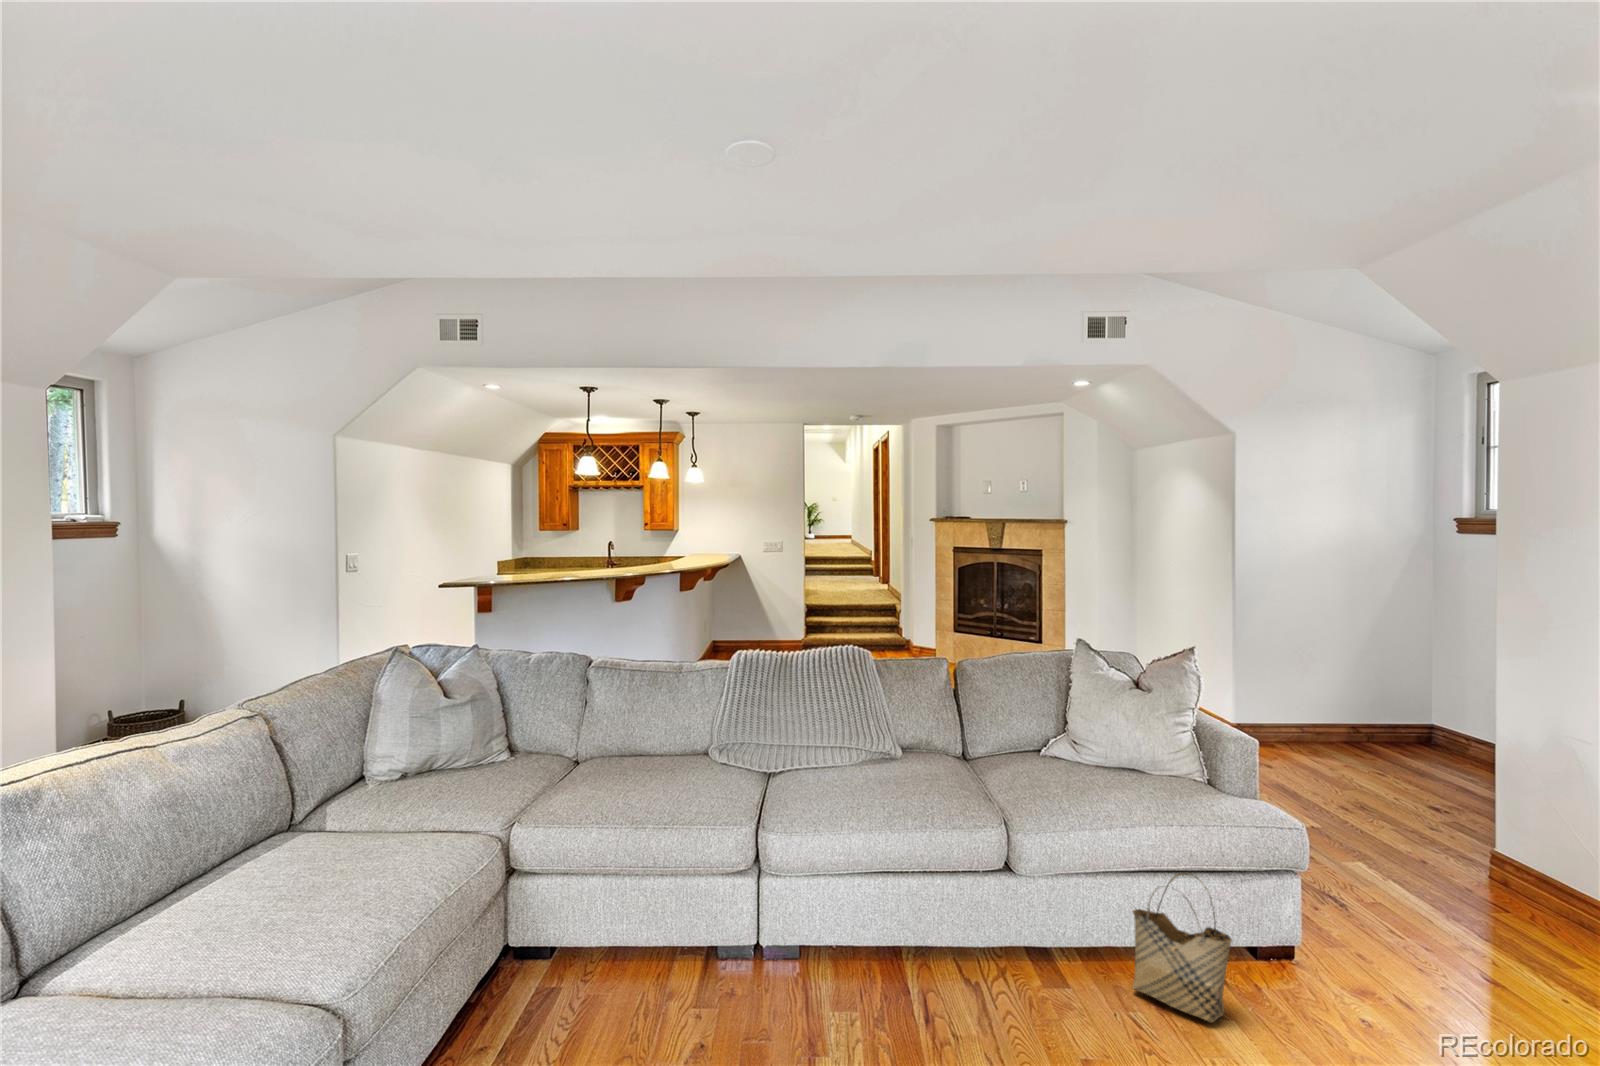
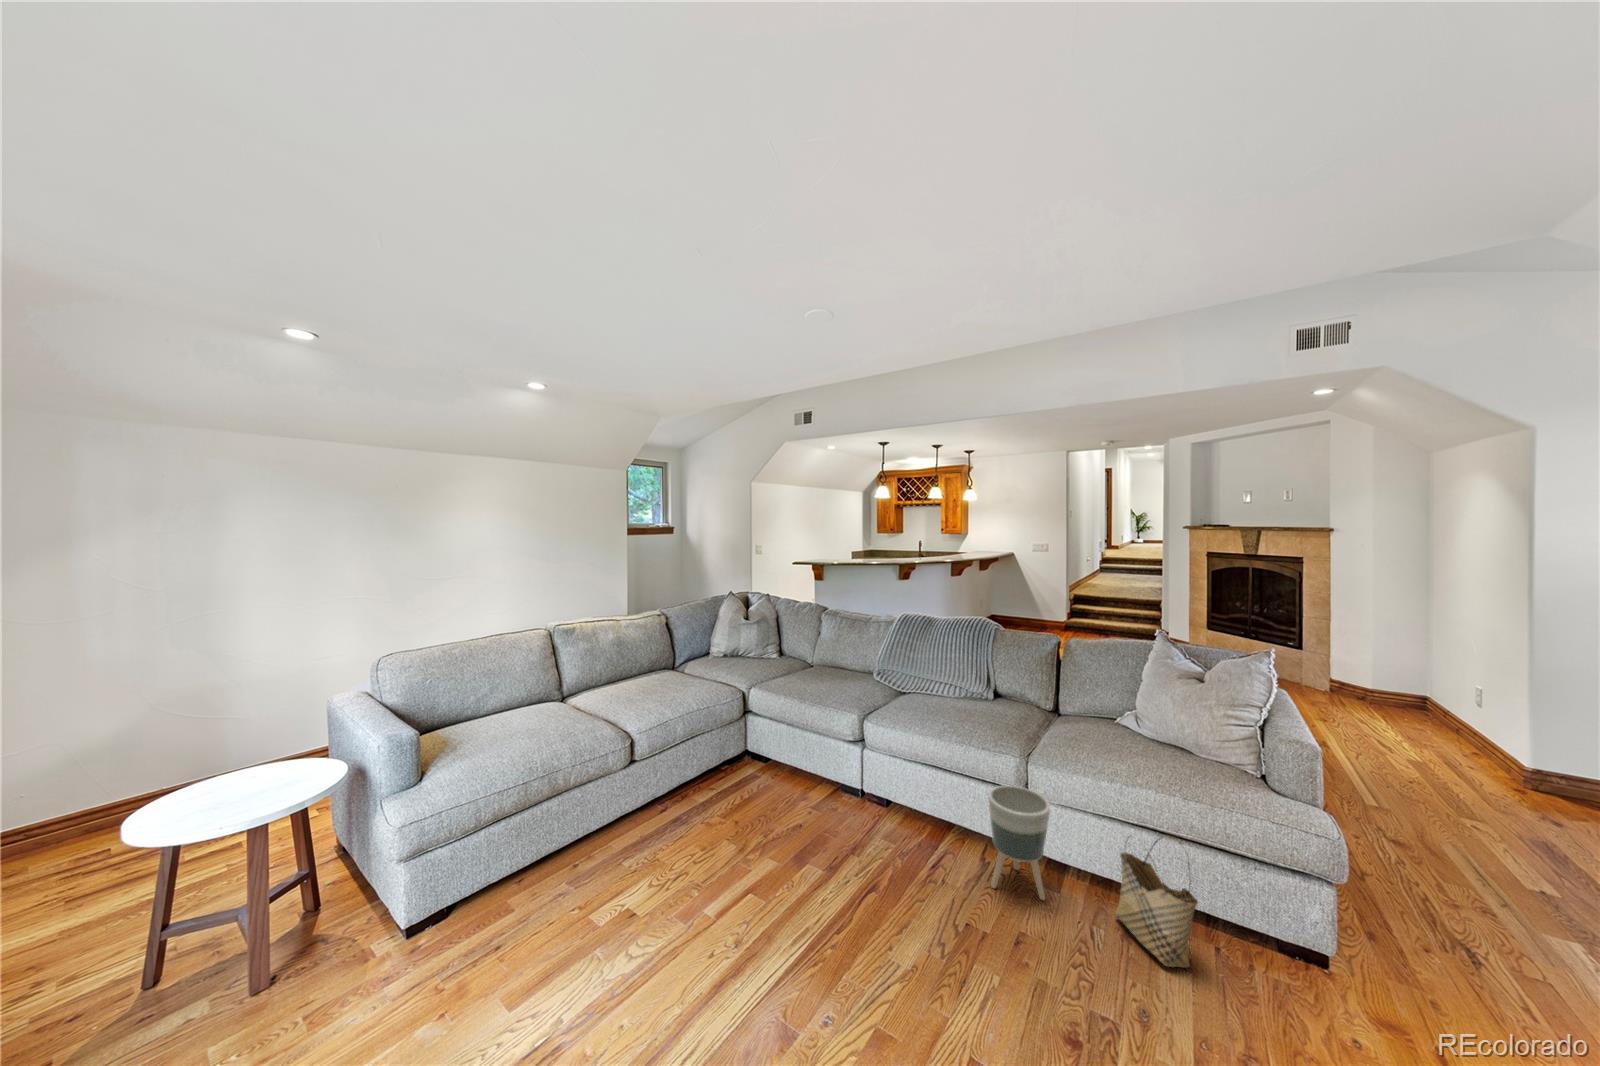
planter: none [984,866,1064,1014] -> present [988,785,1050,900]

